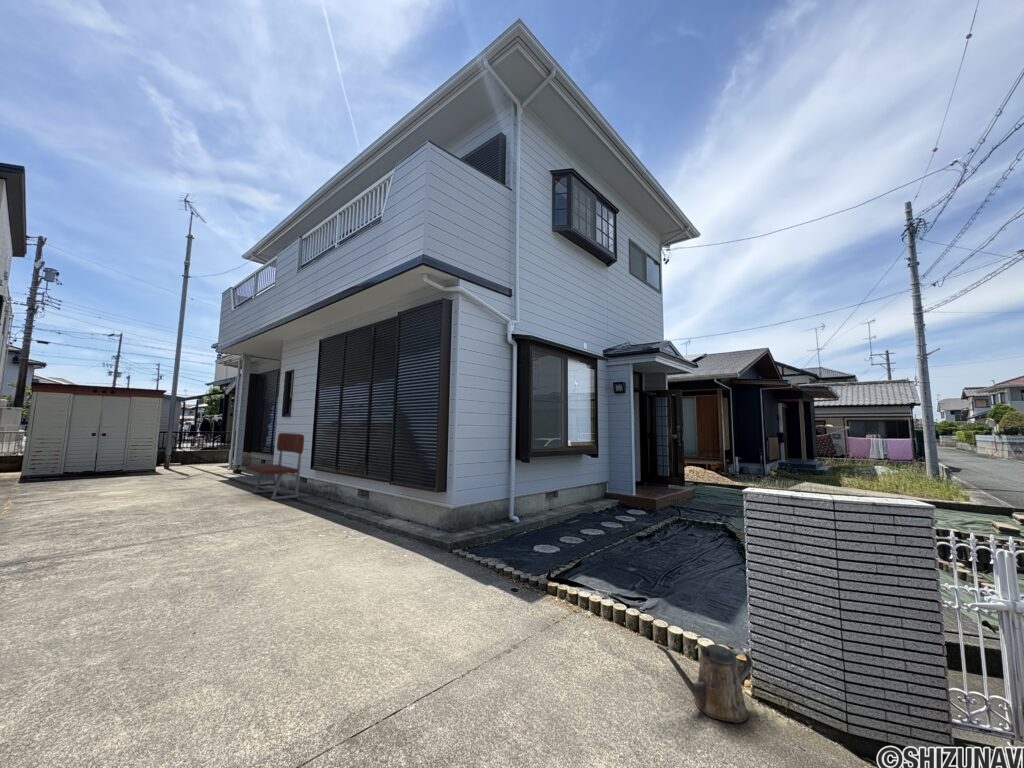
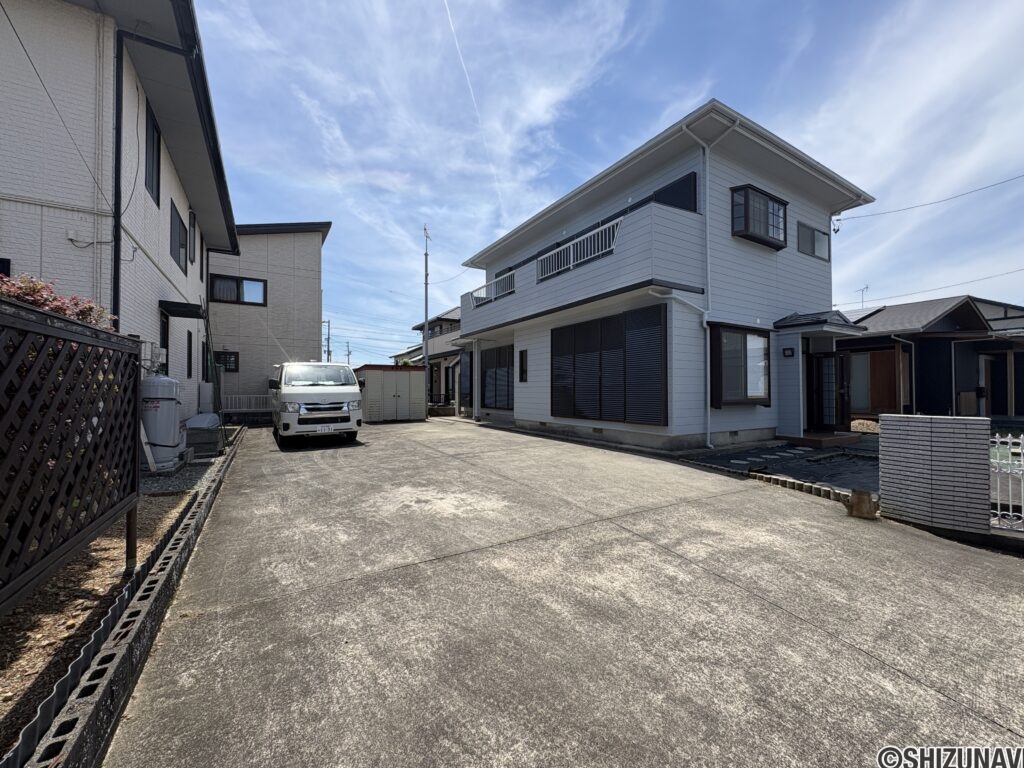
bench: present [246,433,304,500] -> none [506,392,542,434]

